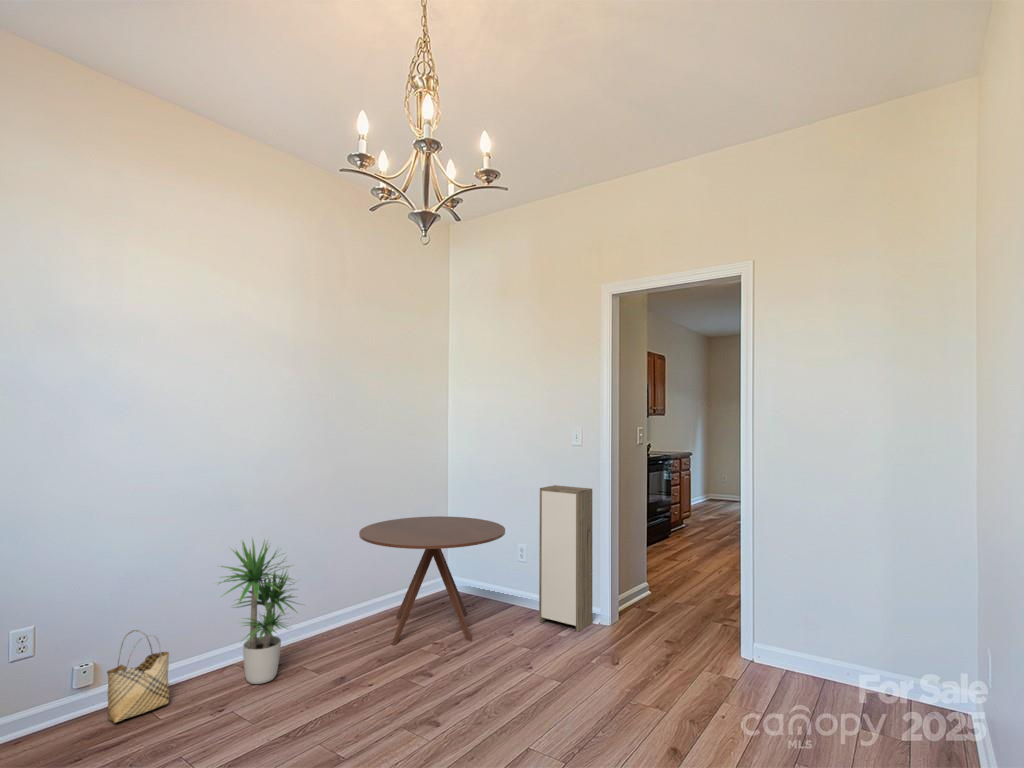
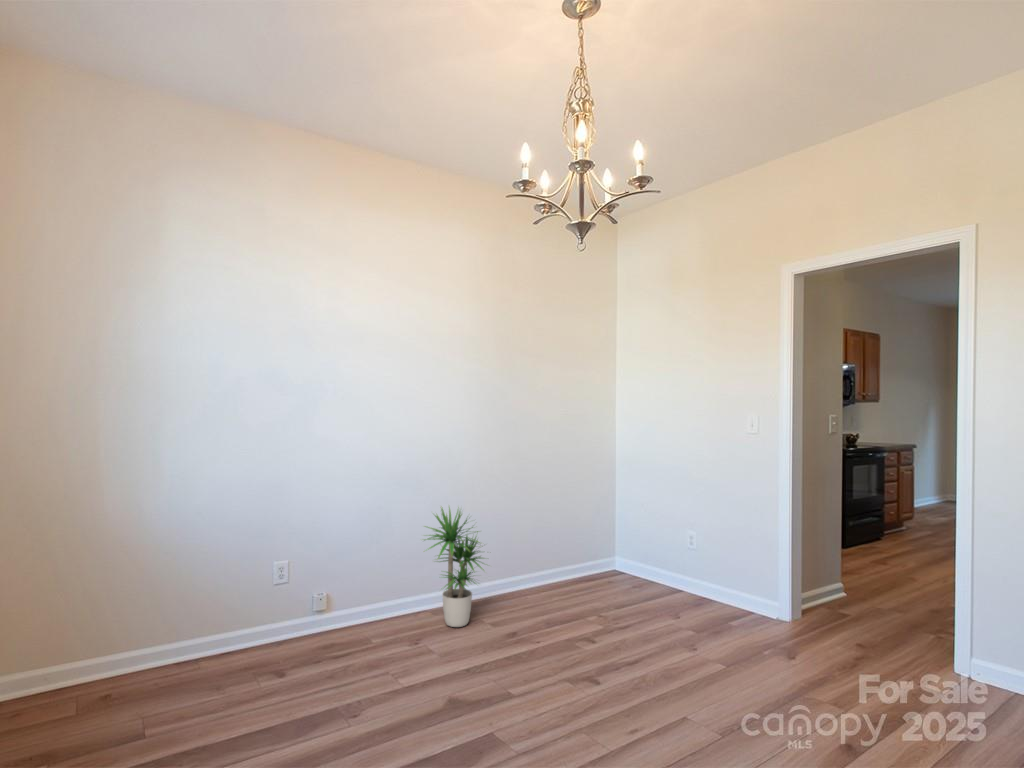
storage cabinet: present [539,485,592,632] -> none [712,474,770,623]
round table: present [359,516,505,645] -> none [538,497,676,618]
woven basket: present [107,630,170,723] -> none [345,571,389,640]

